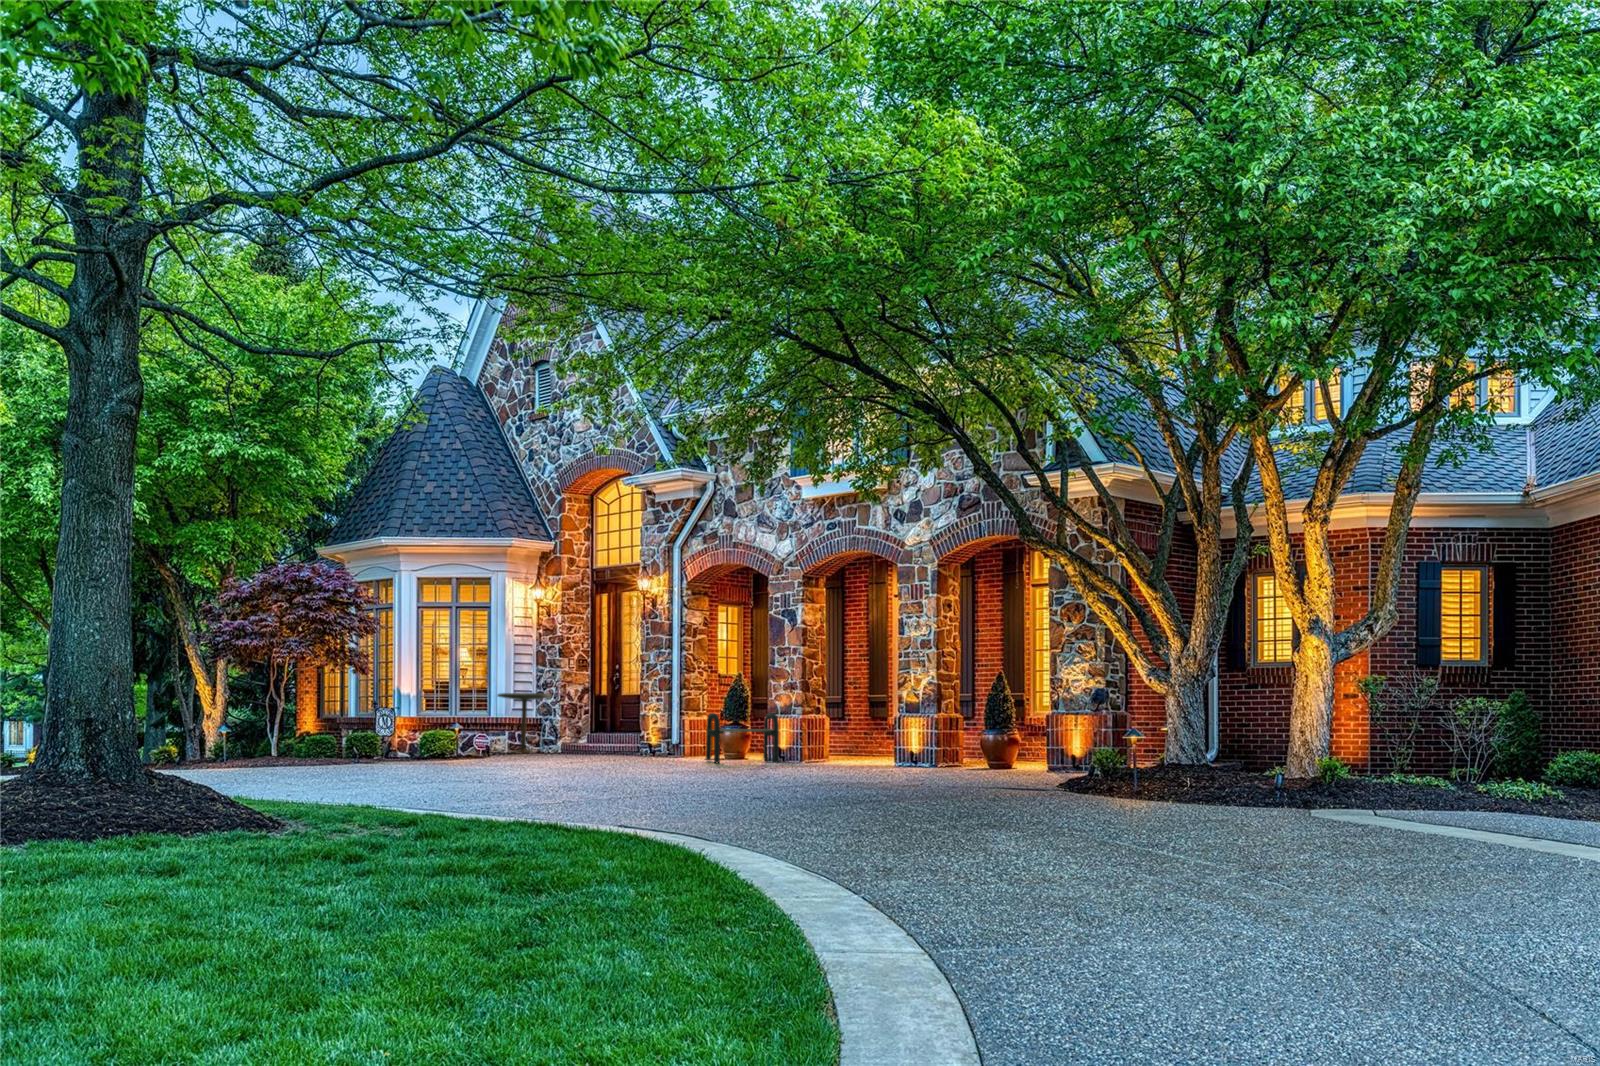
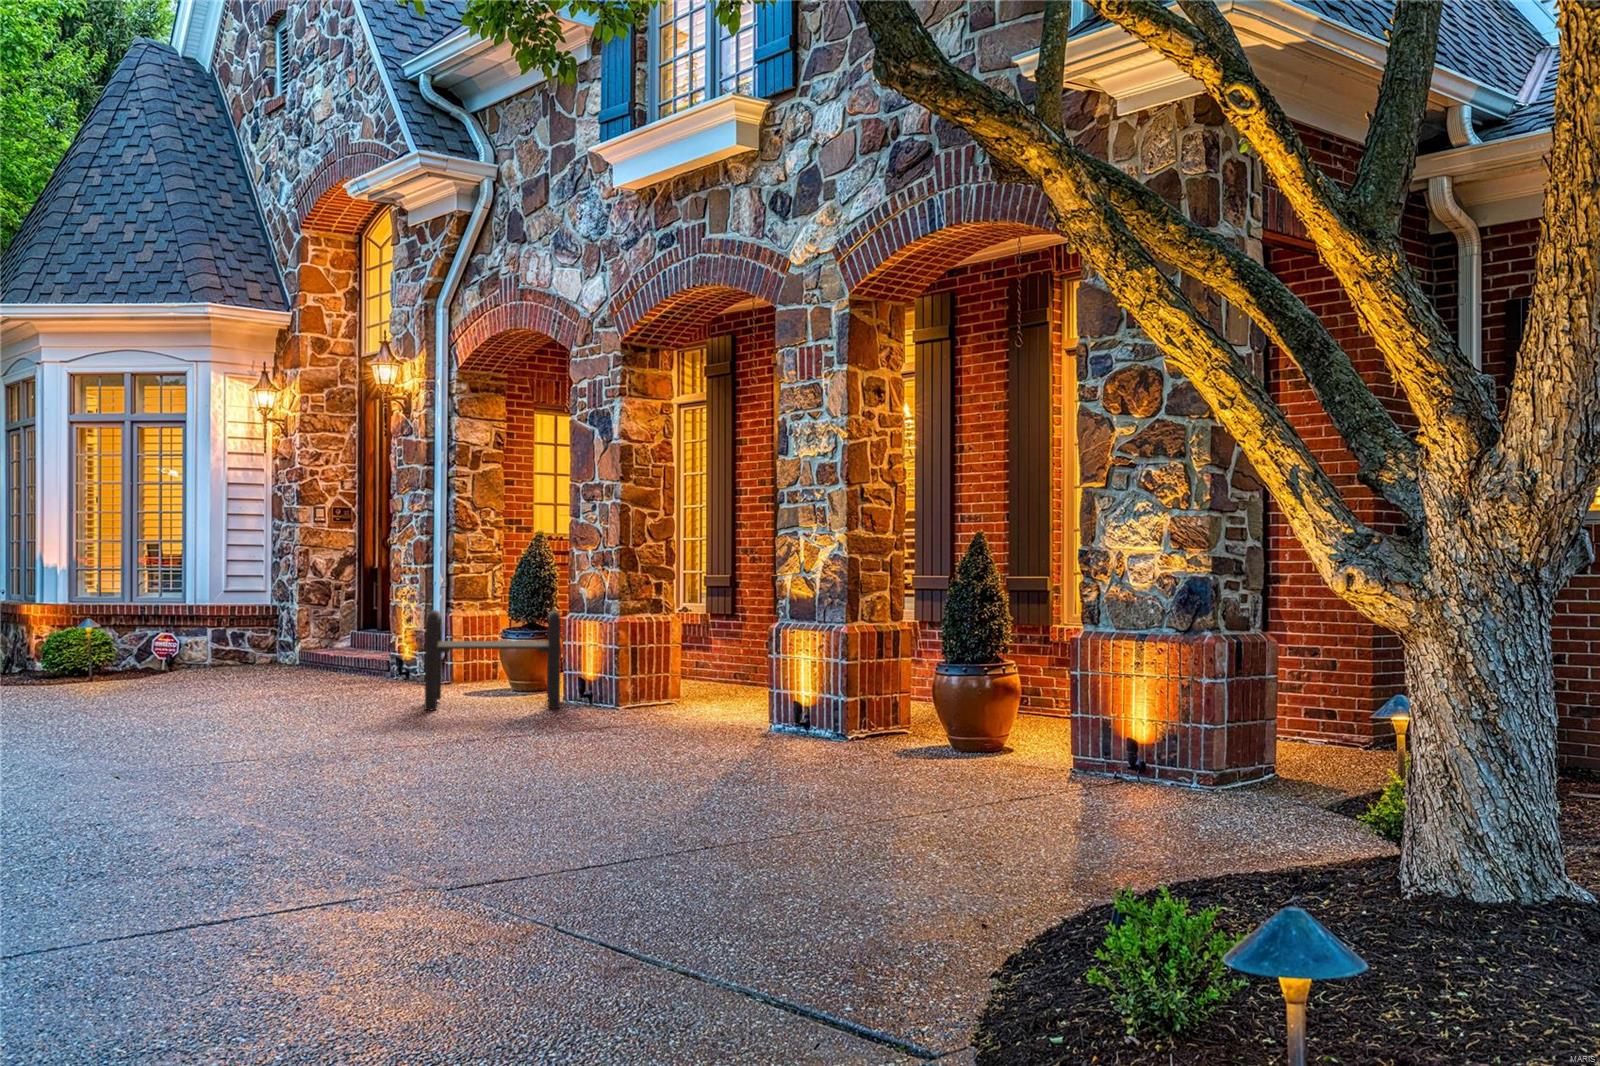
pedestal table: present [498,693,552,753] -> none [165,564,265,667]

